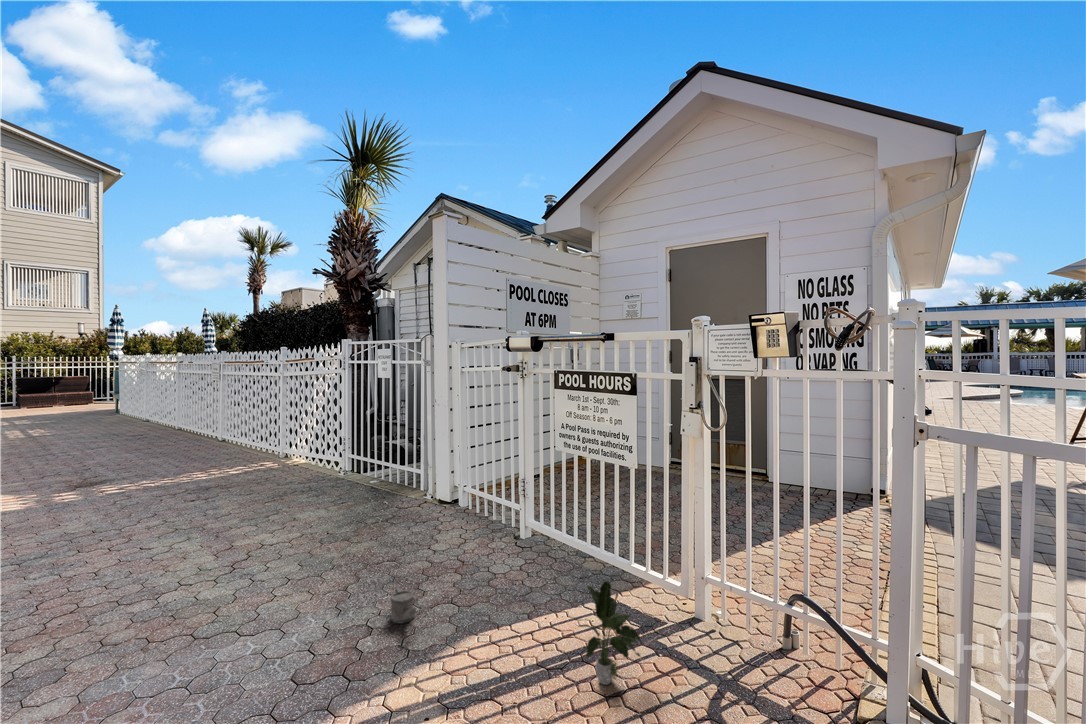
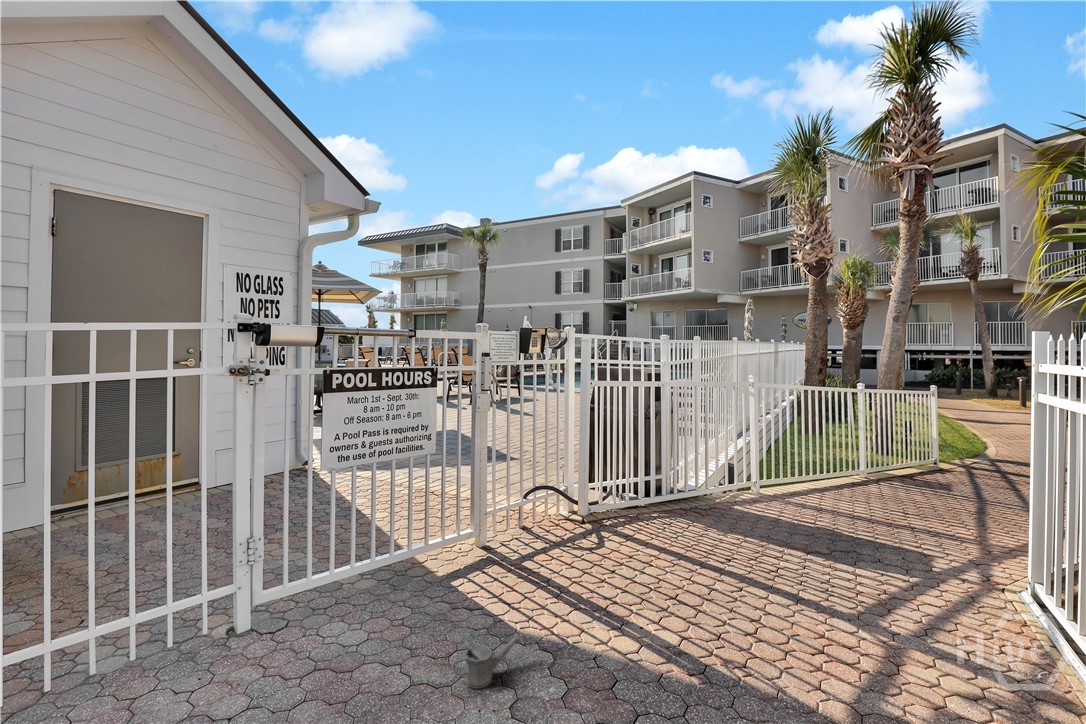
potted plant: present [579,581,640,685] -> none [551,507,595,574]

